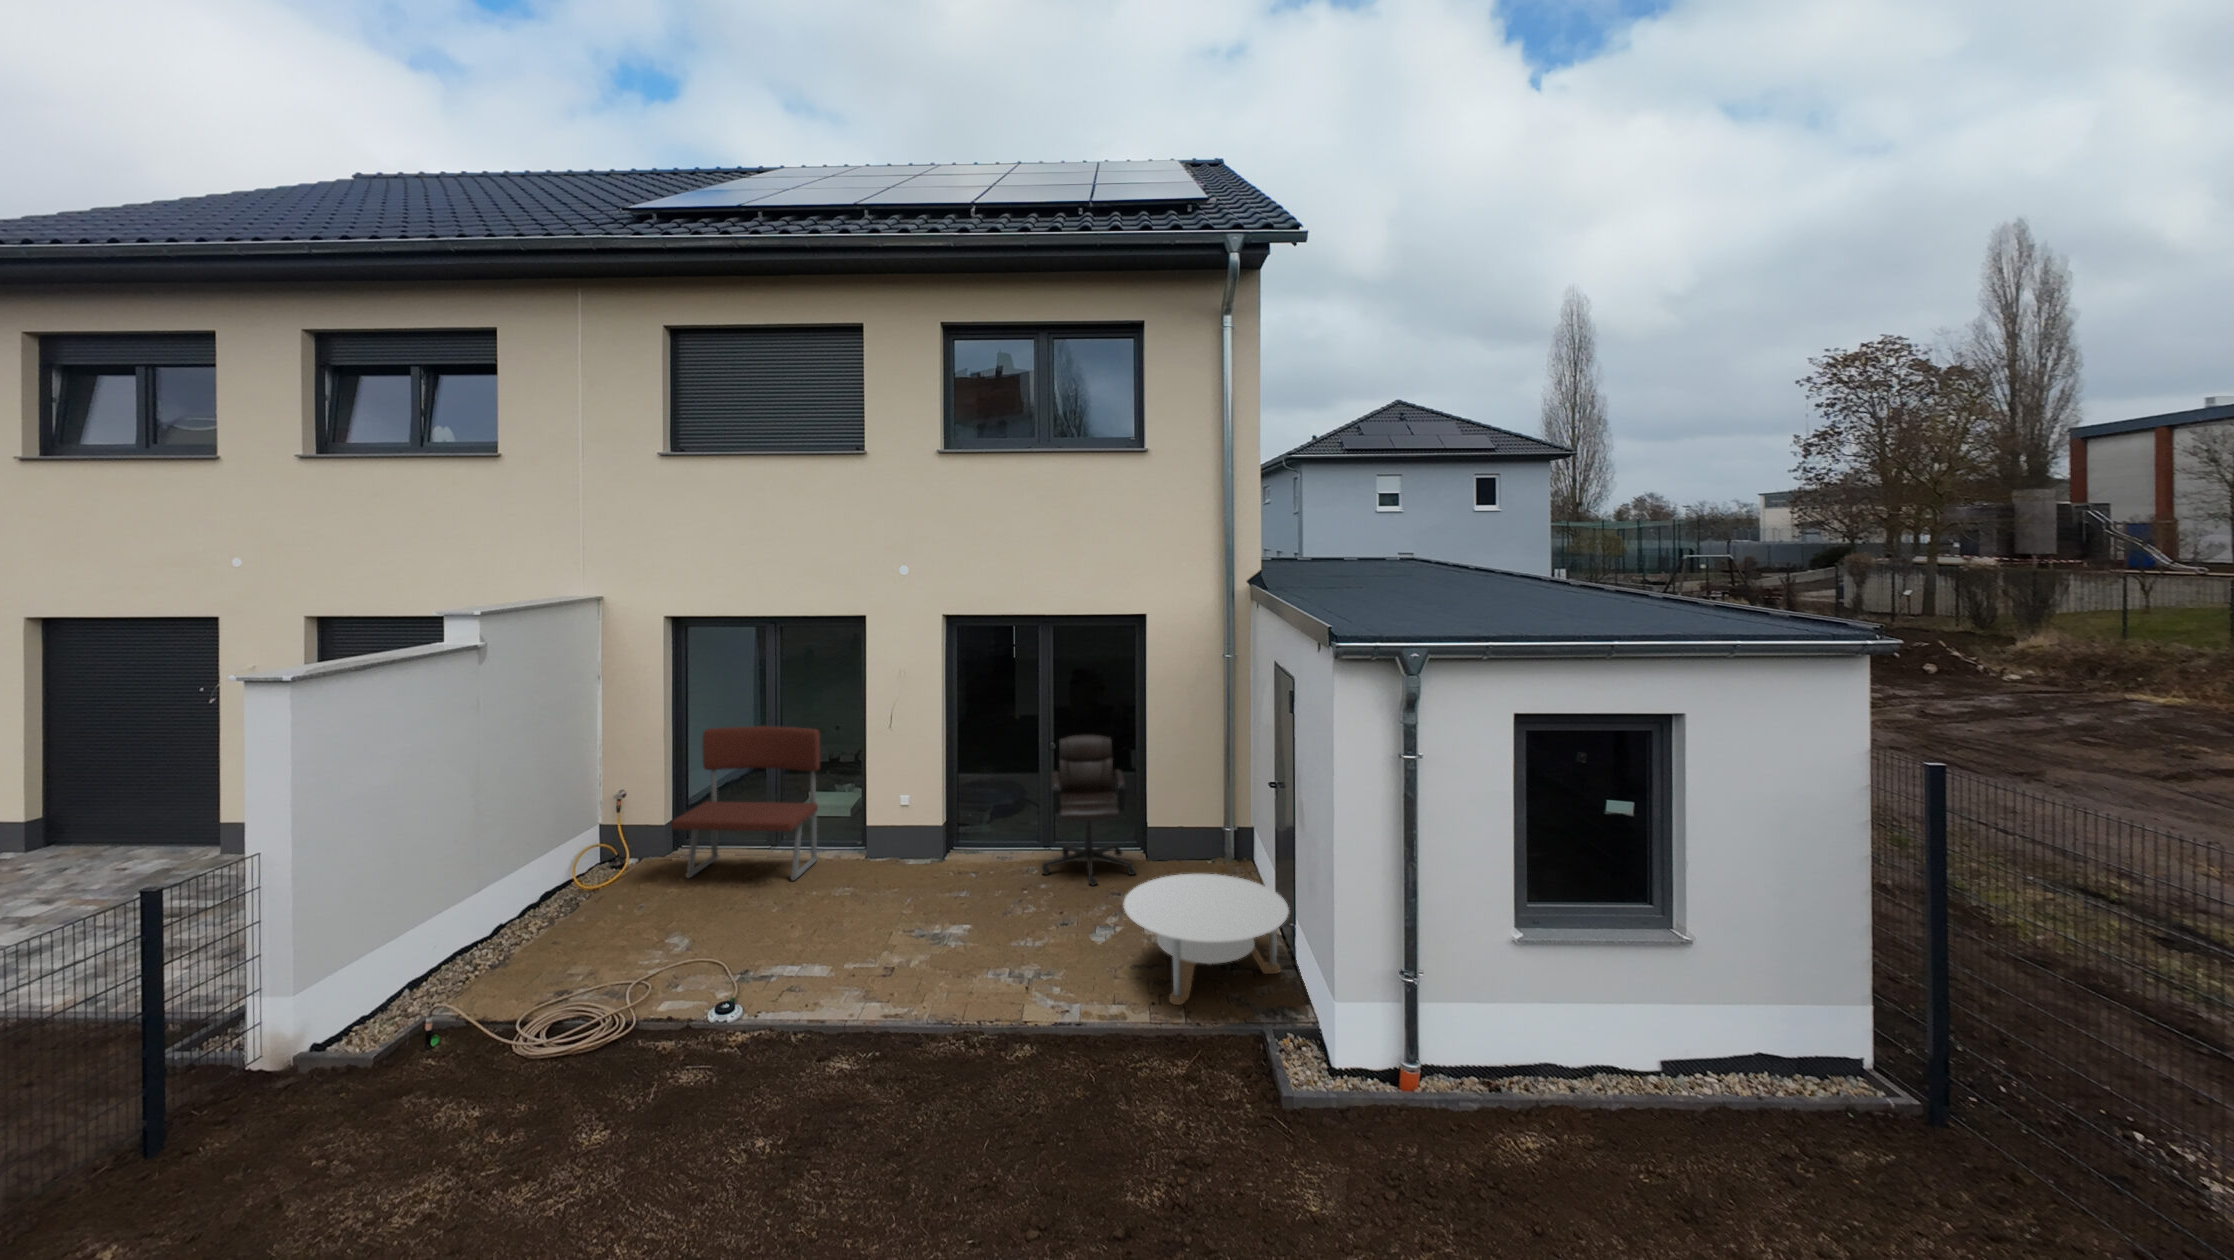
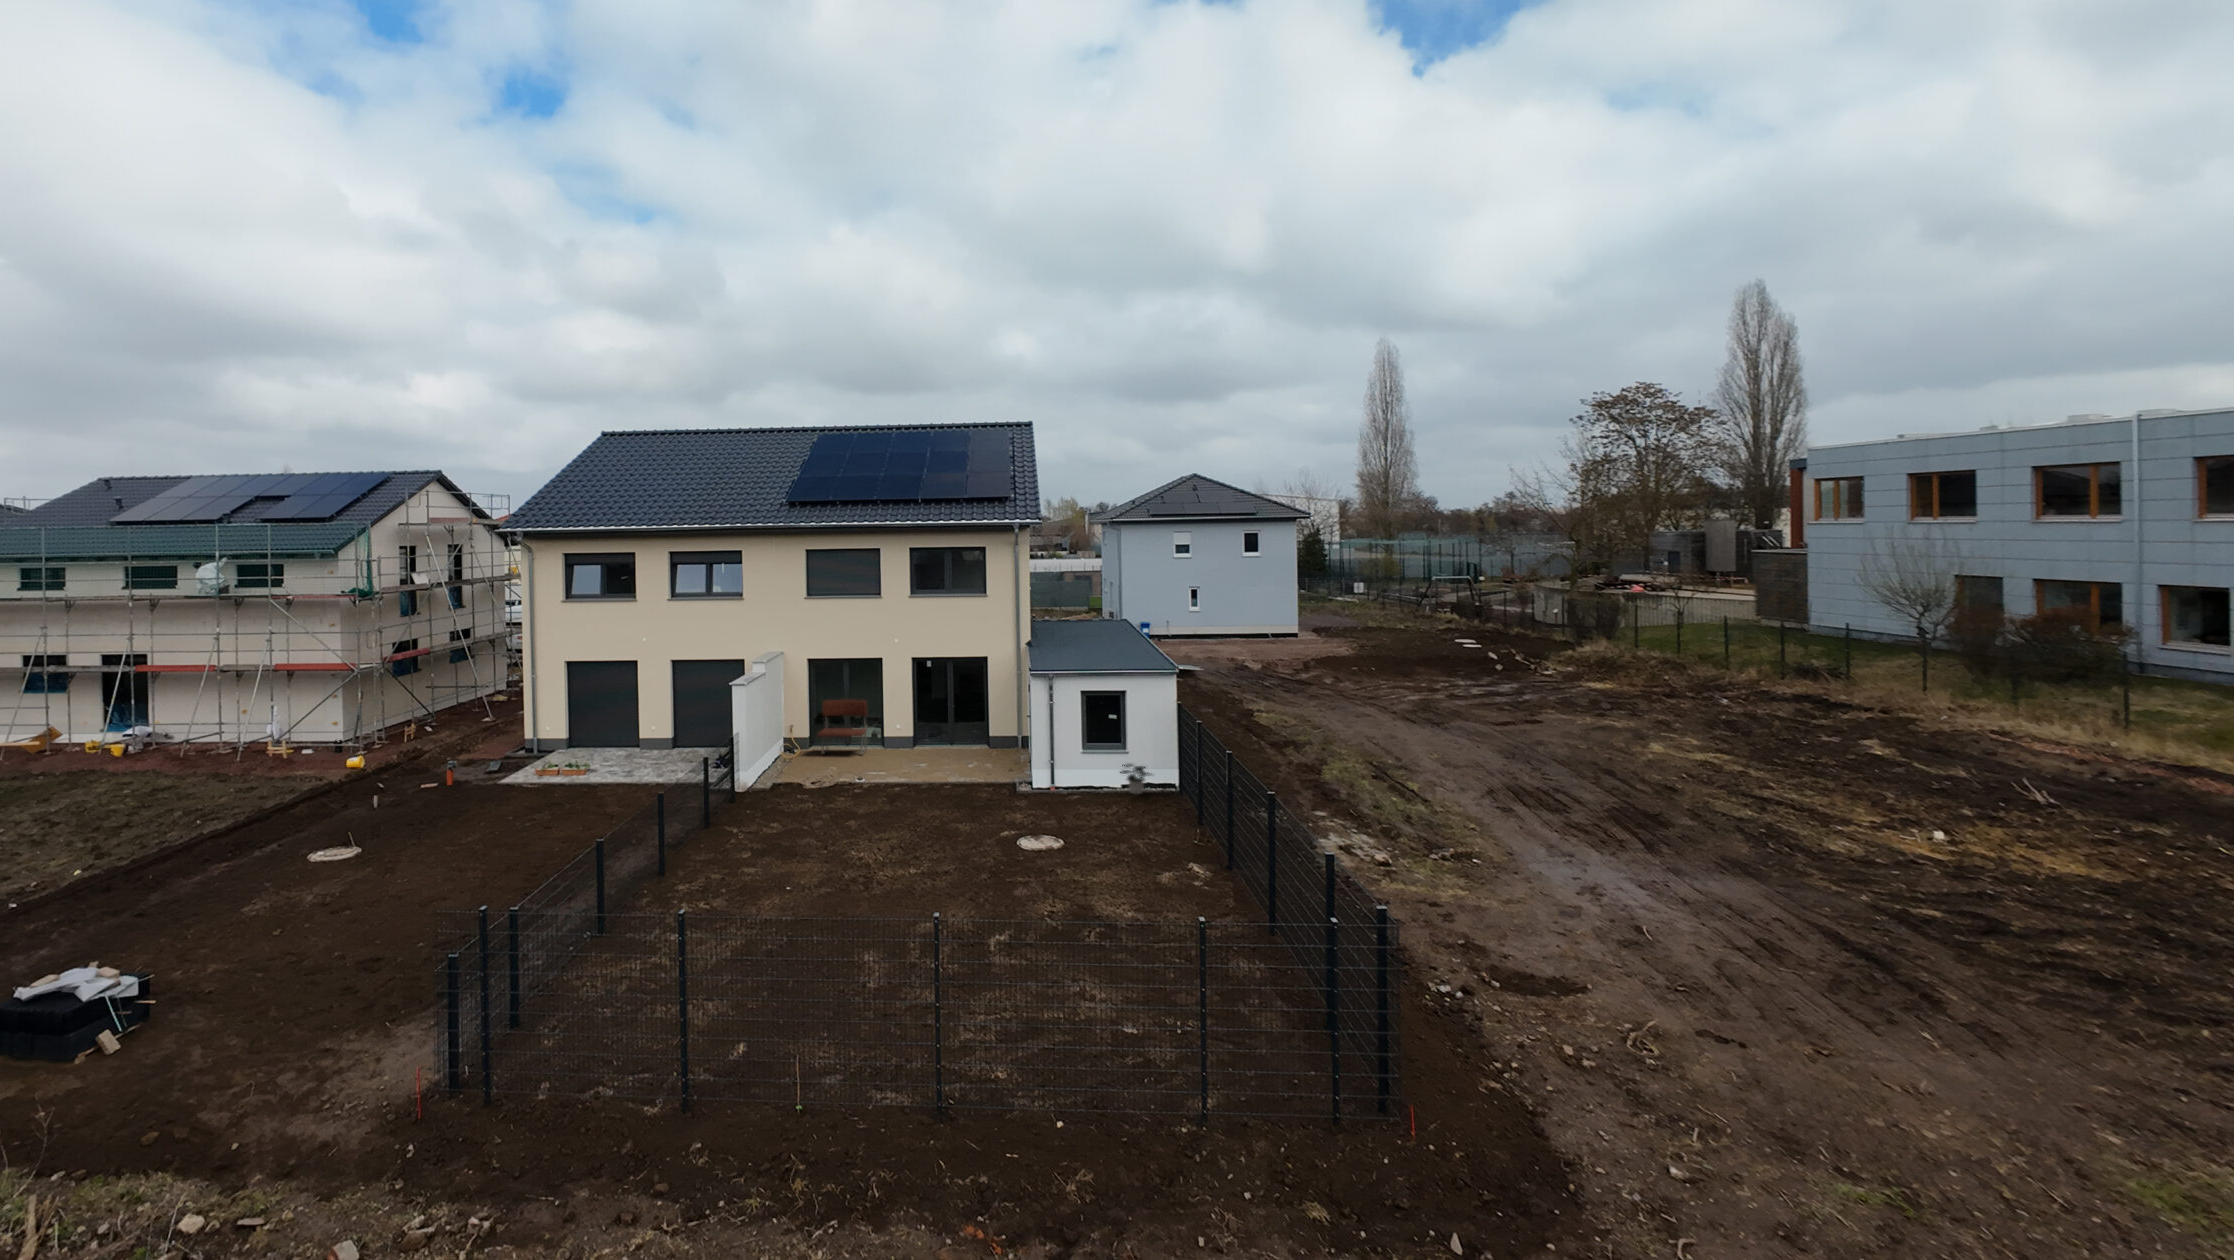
chair: present [1042,735,1136,885] -> none [952,702,987,756]
round table: present [1124,874,1289,1005] -> none [977,746,1028,779]
potted plant: none [1692,990,1864,1131] -> present [1120,764,1151,794]

